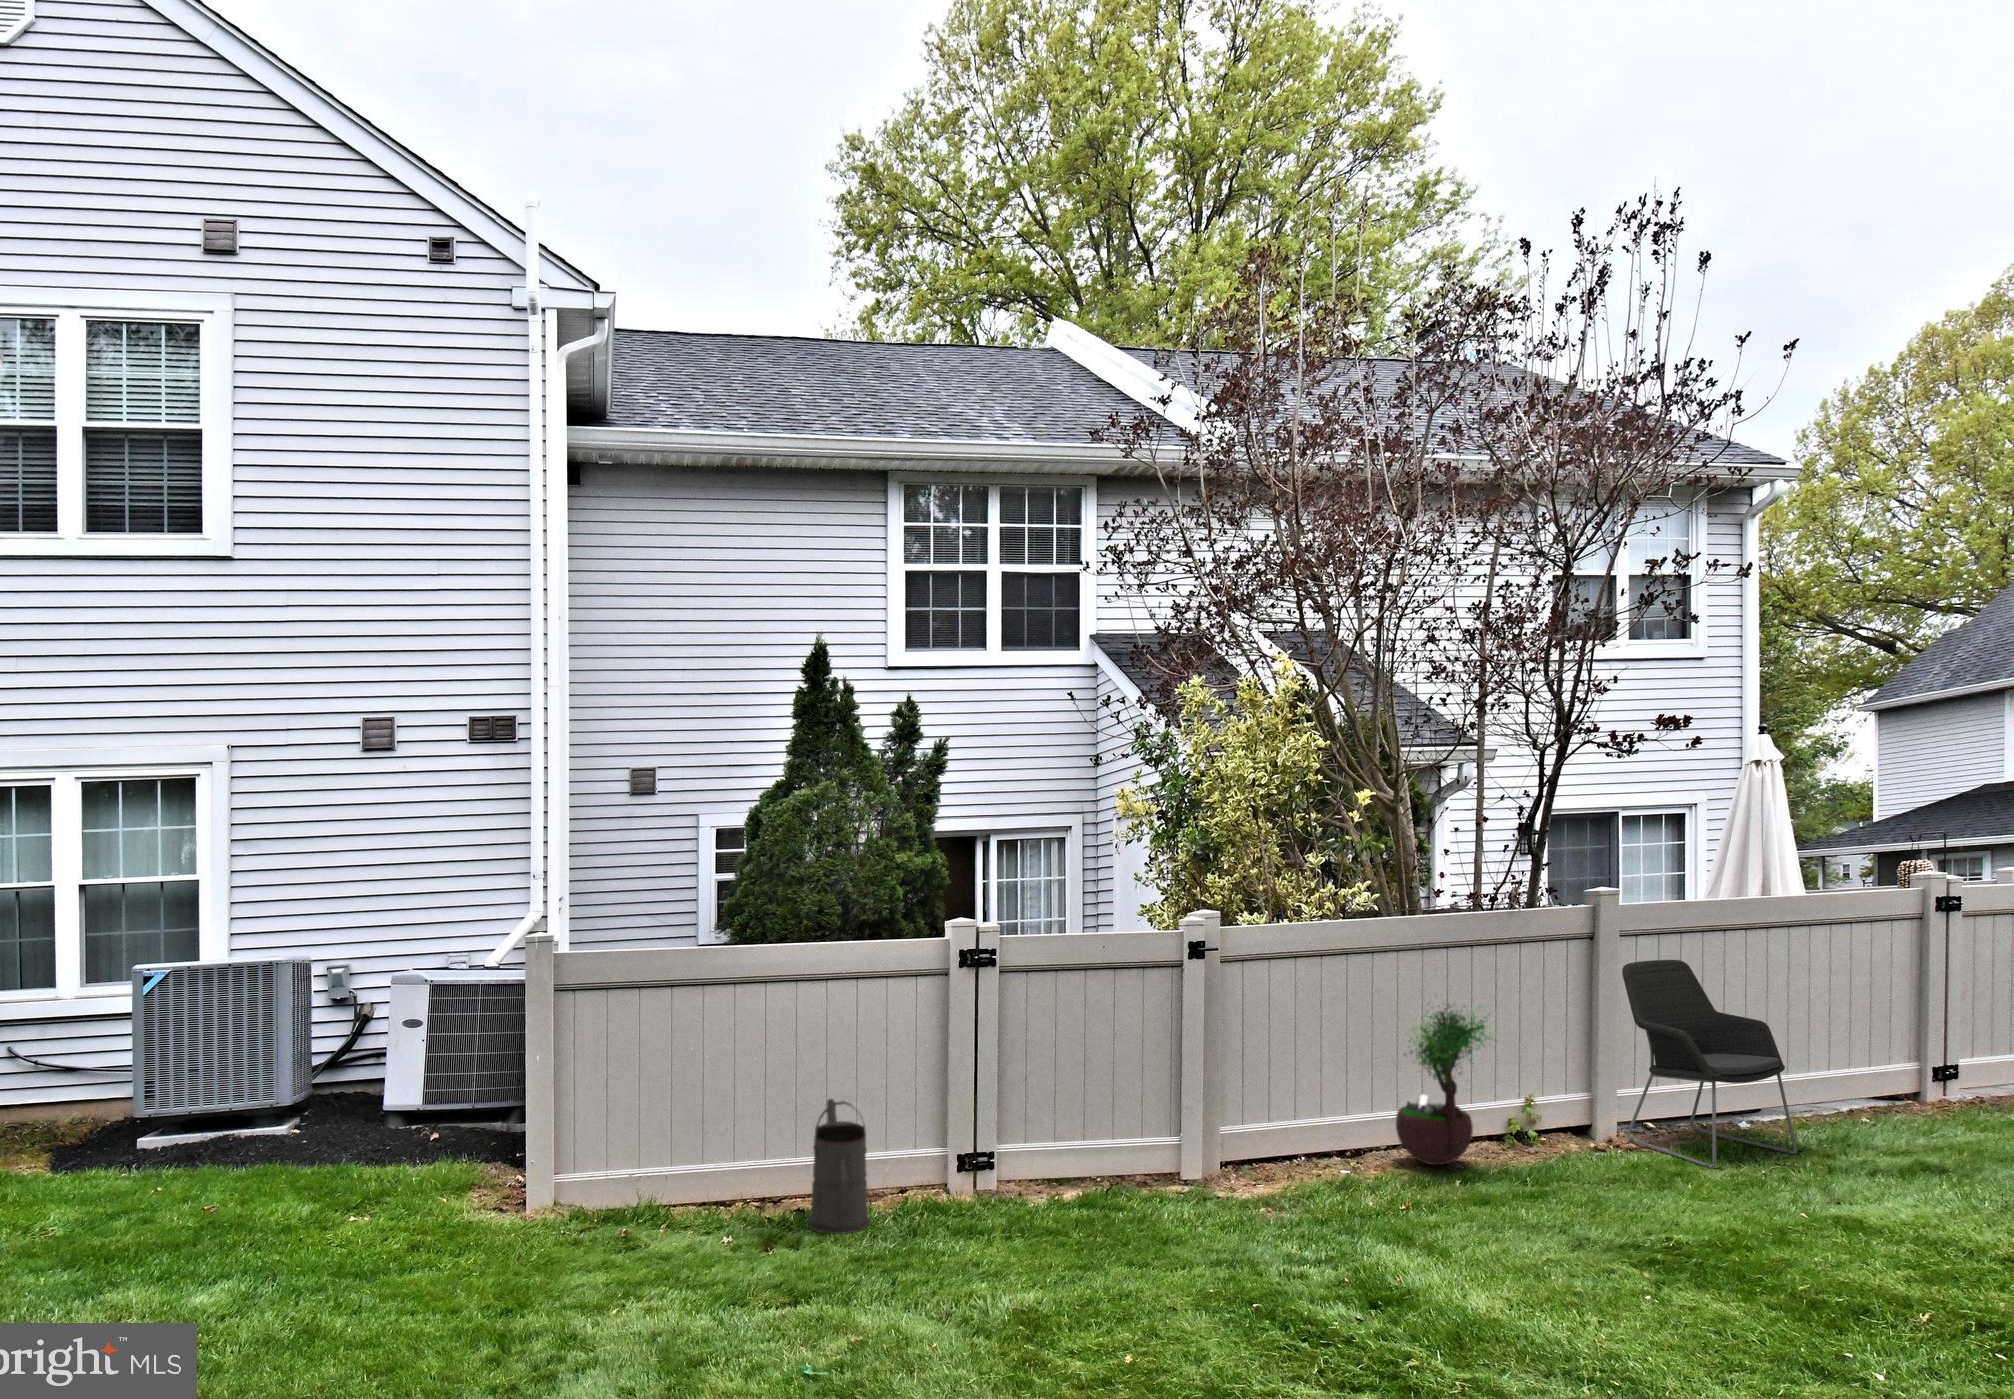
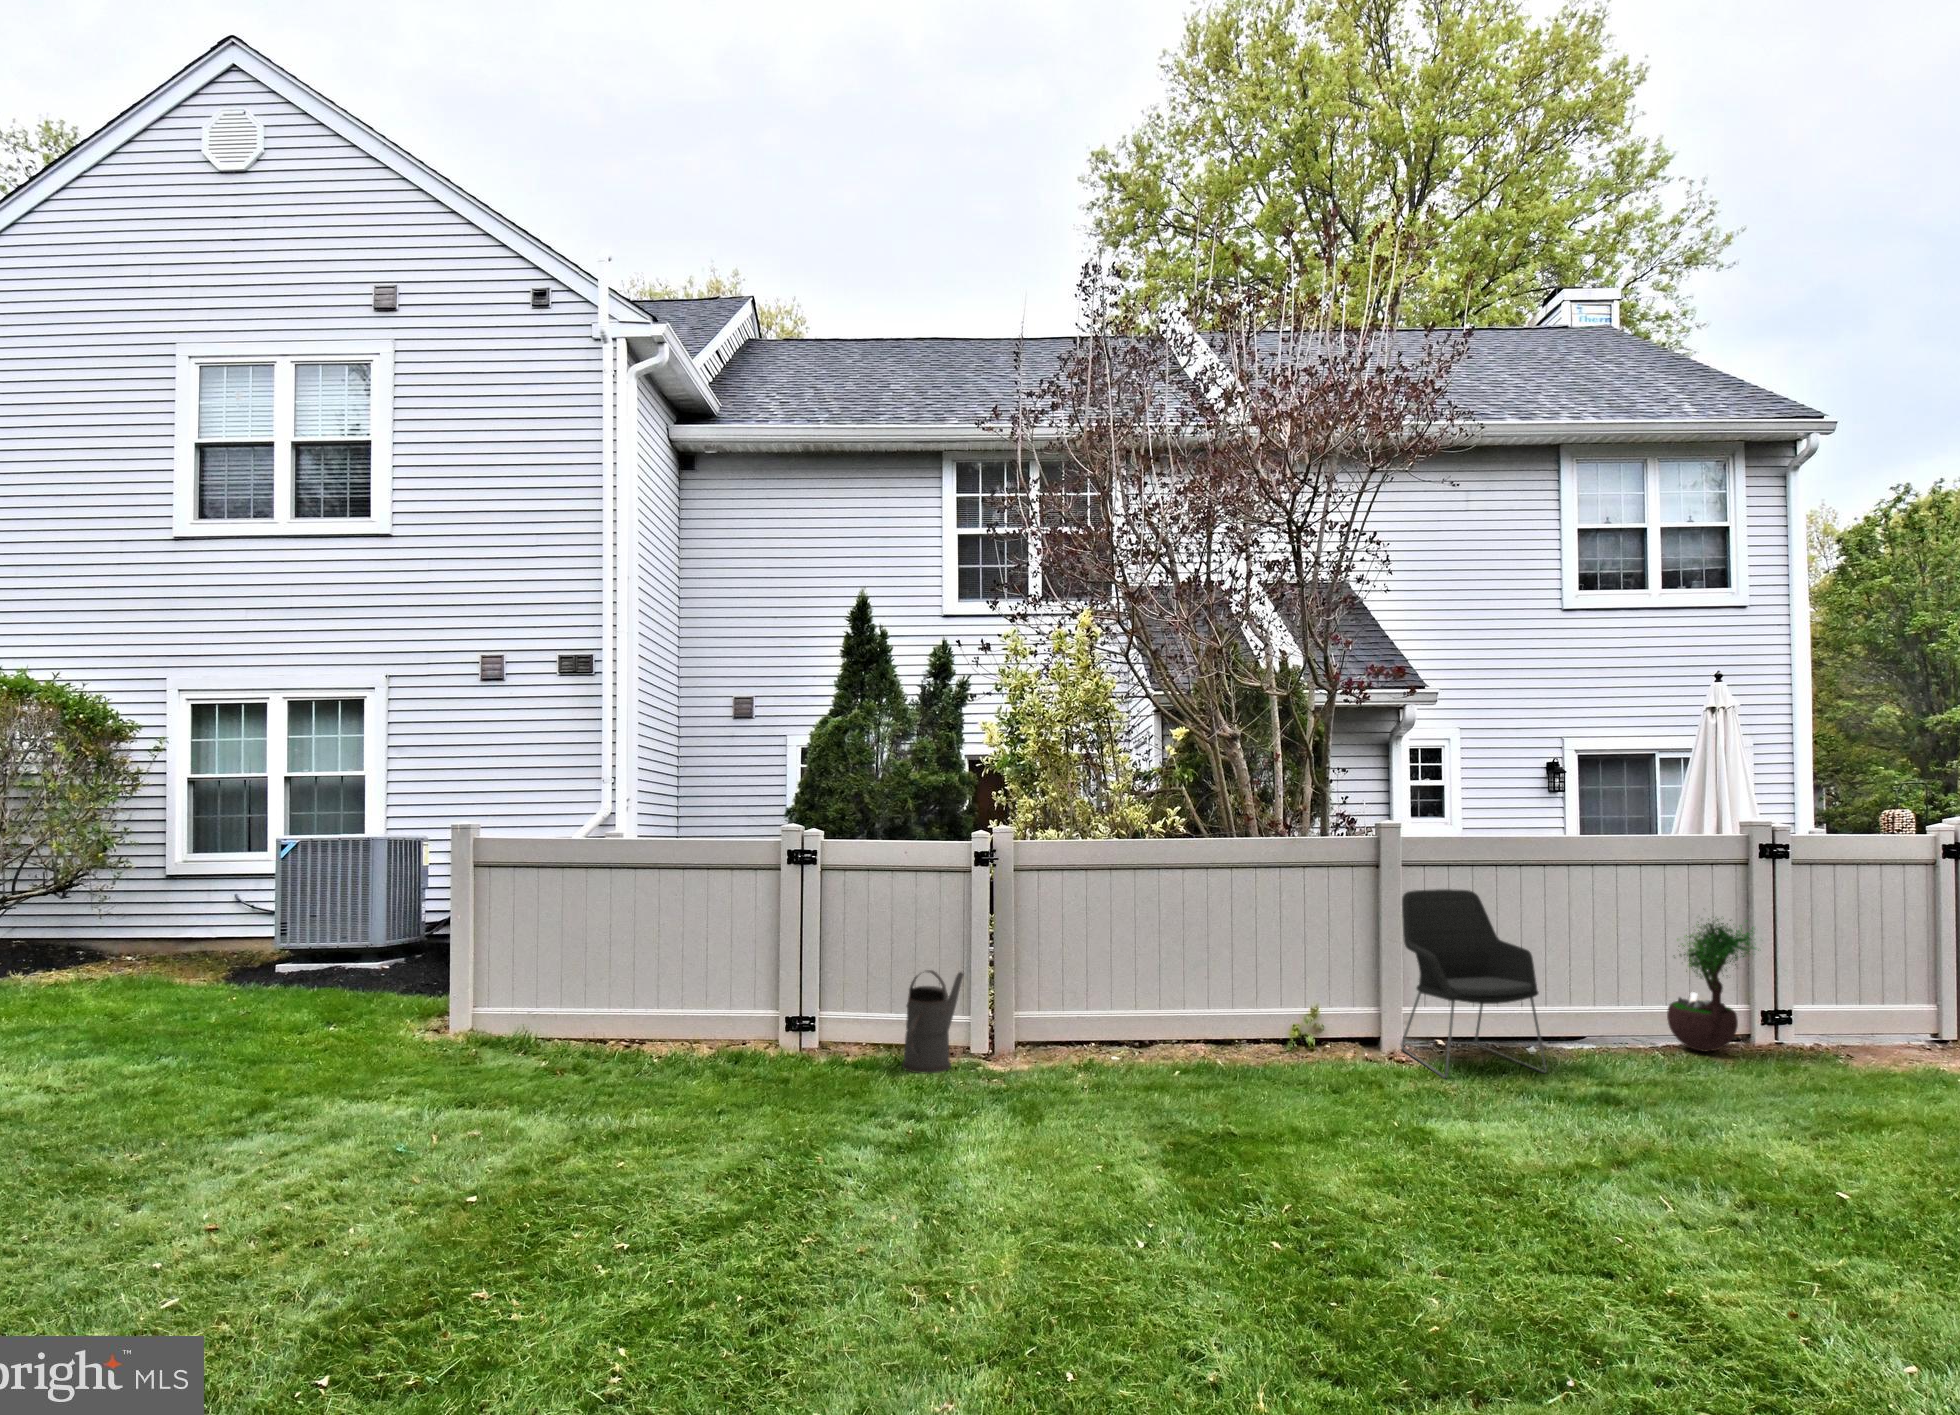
potted tree: present [1396,1003,1495,1165] -> present [1667,918,1755,1051]
watering can: present [808,1099,870,1234] -> present [902,970,964,1073]

